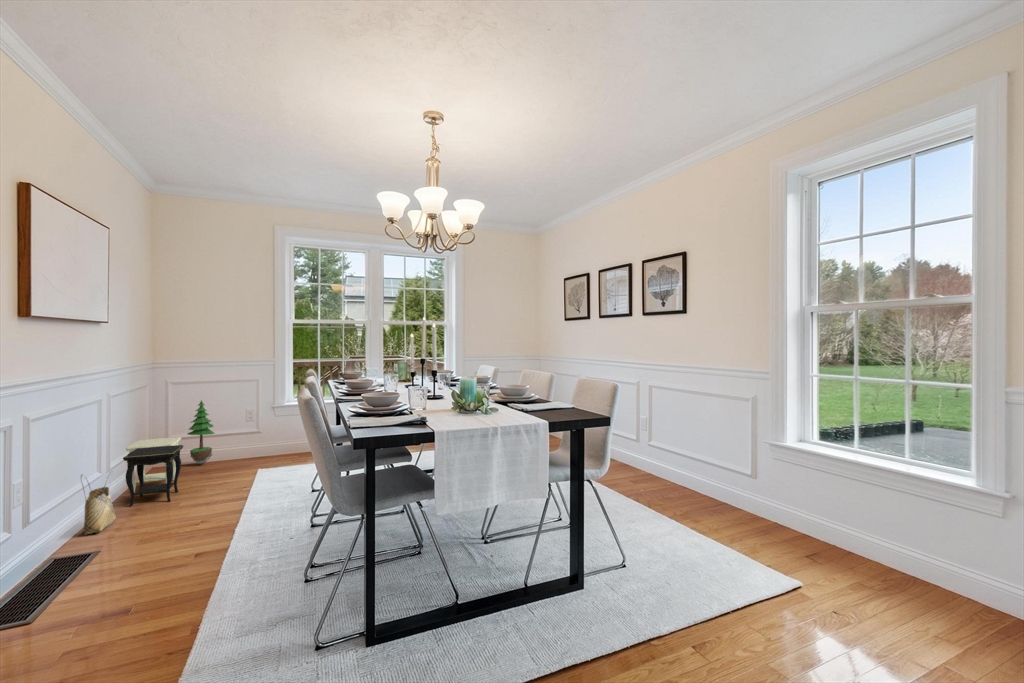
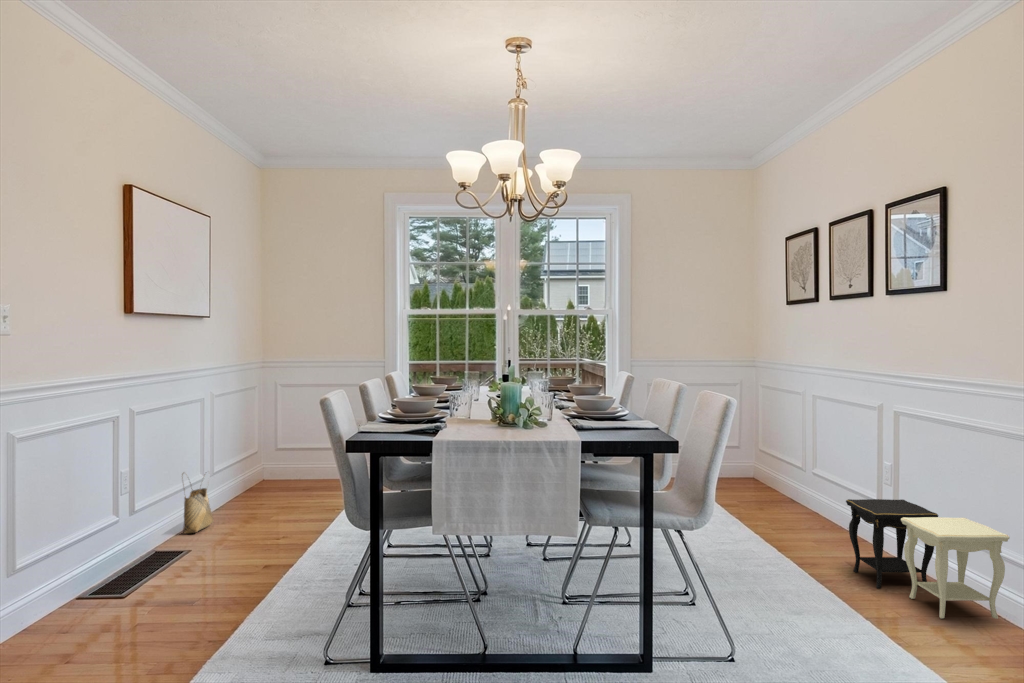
potted tree: present [188,400,215,465] -> none [296,404,325,480]
side table: present [123,437,183,506] -> present [846,499,1010,619]

